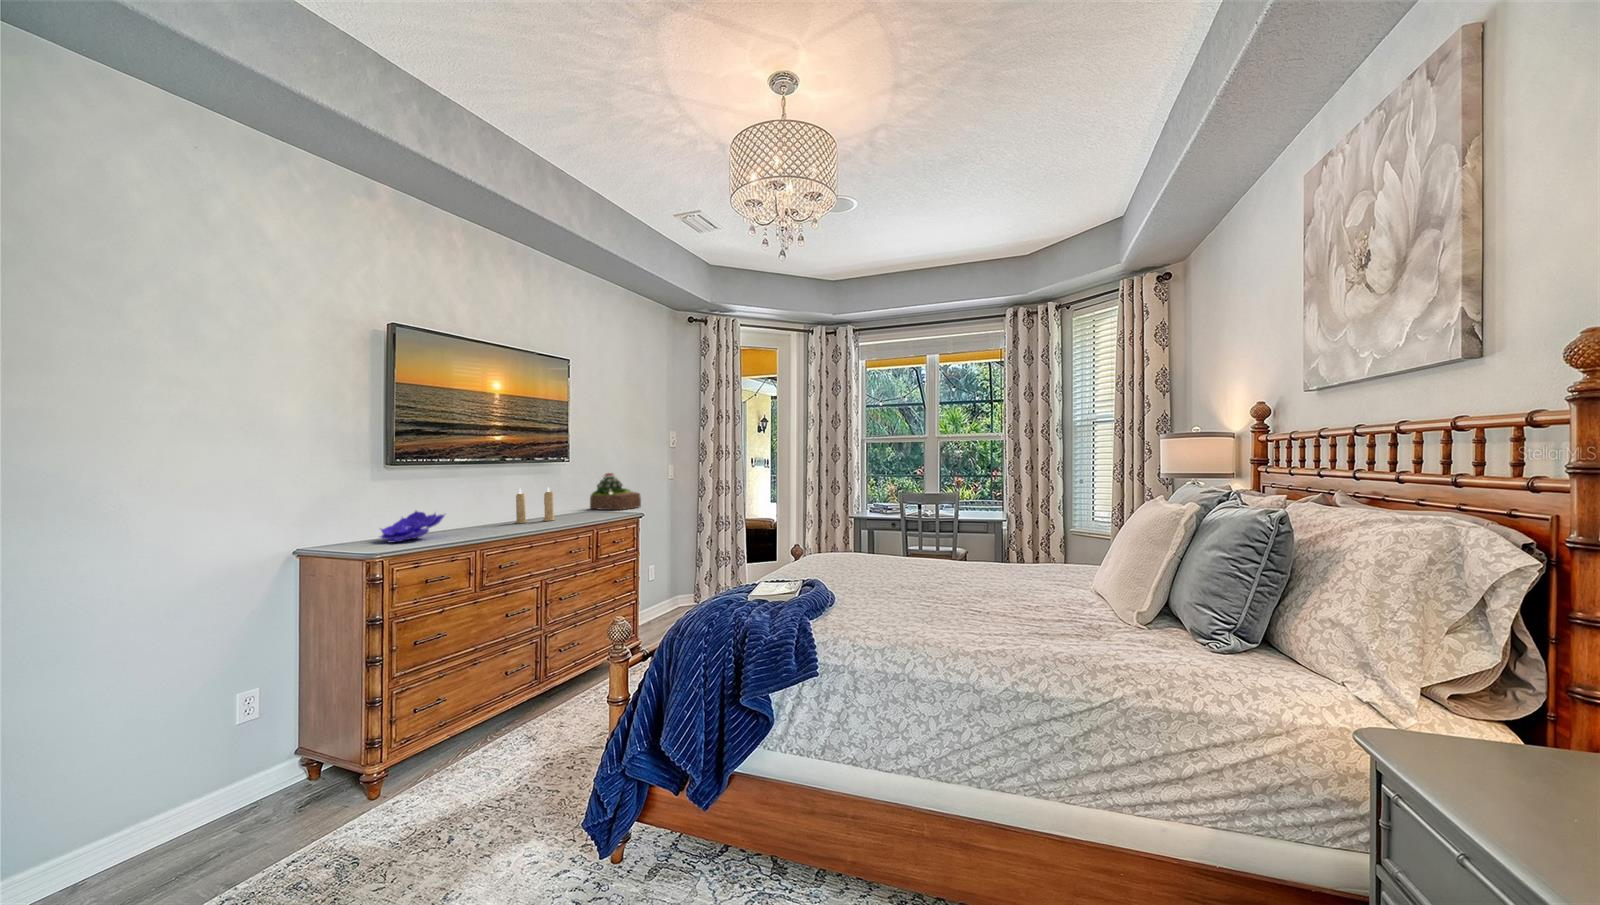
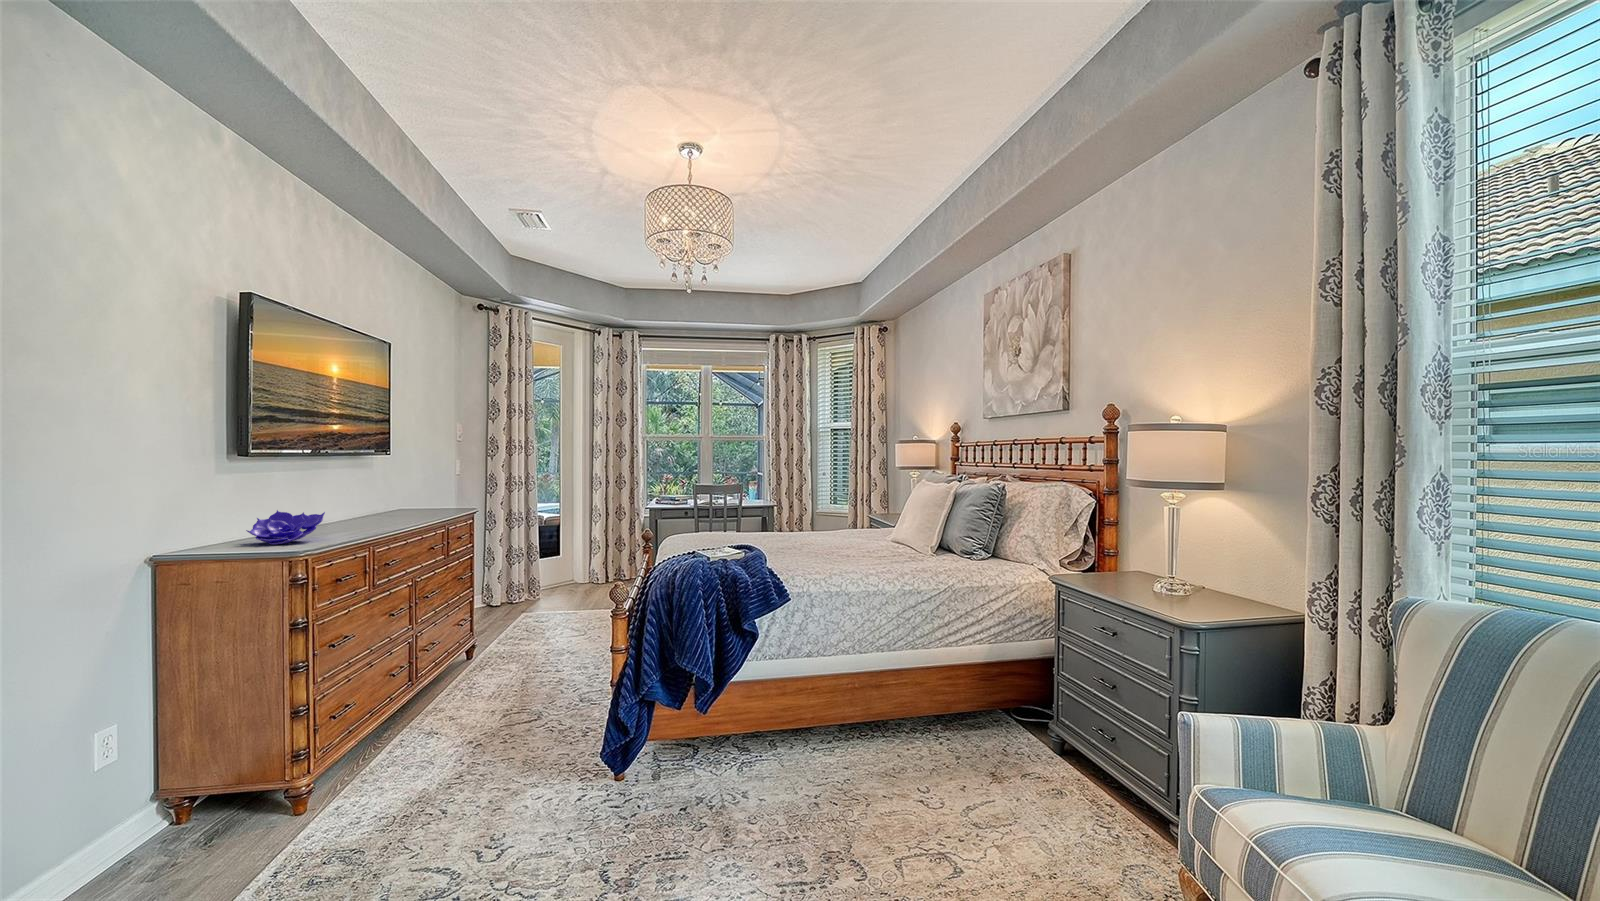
succulent plant: present [590,473,641,510] -> none [388,474,448,514]
candle: present [515,487,555,523] -> none [350,486,394,527]

